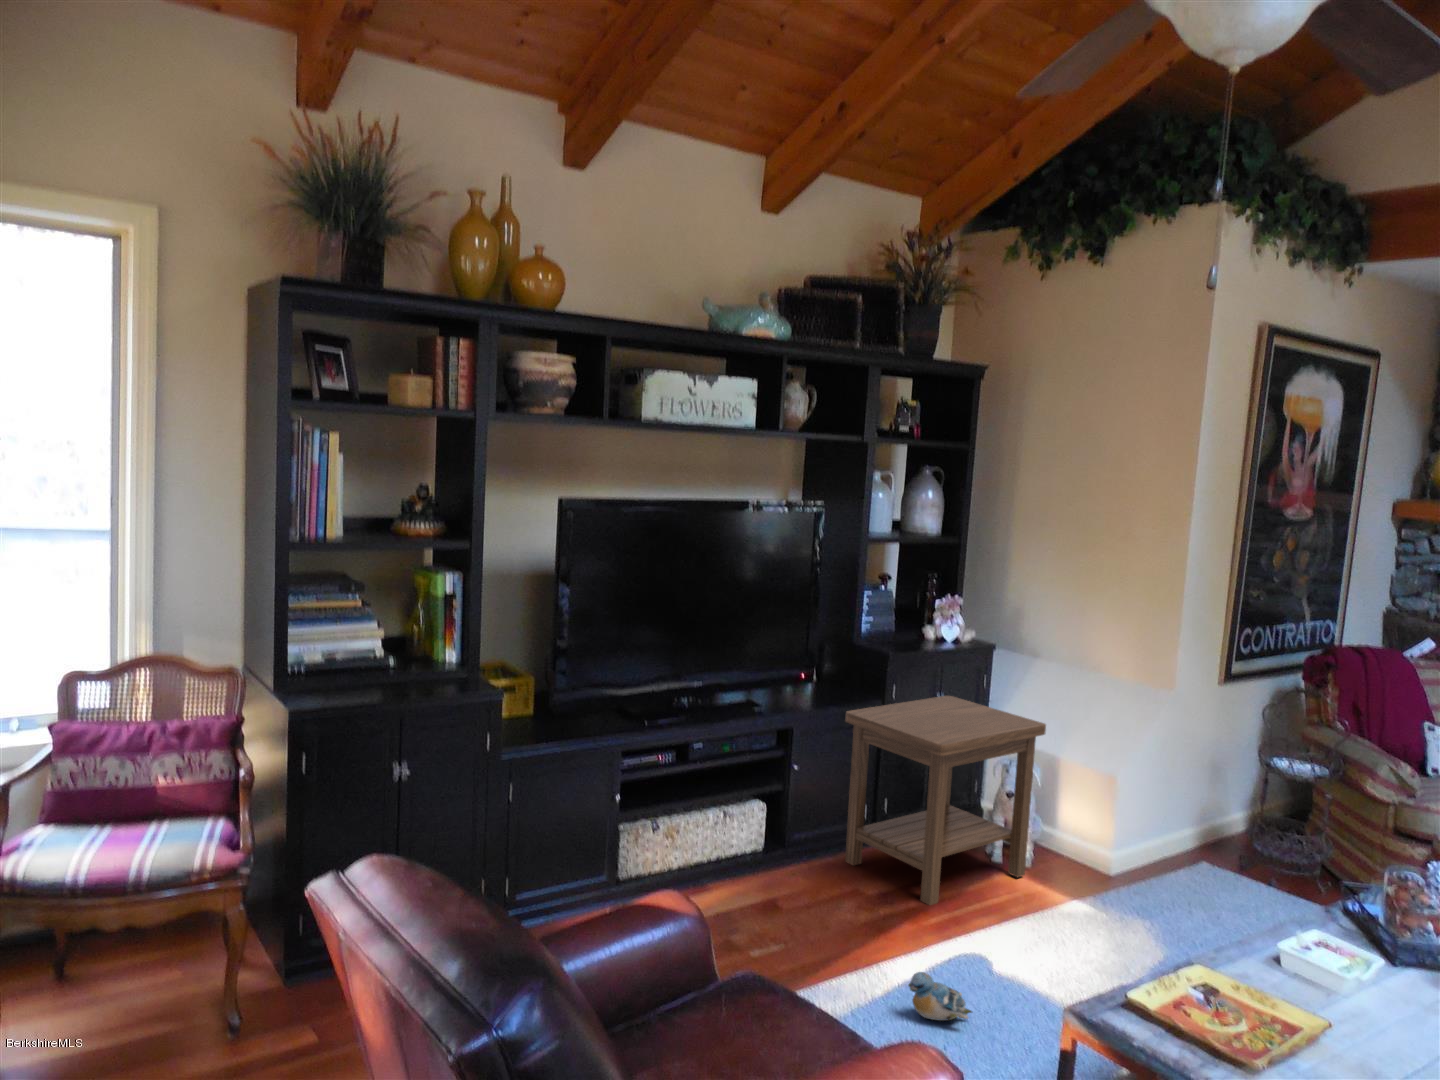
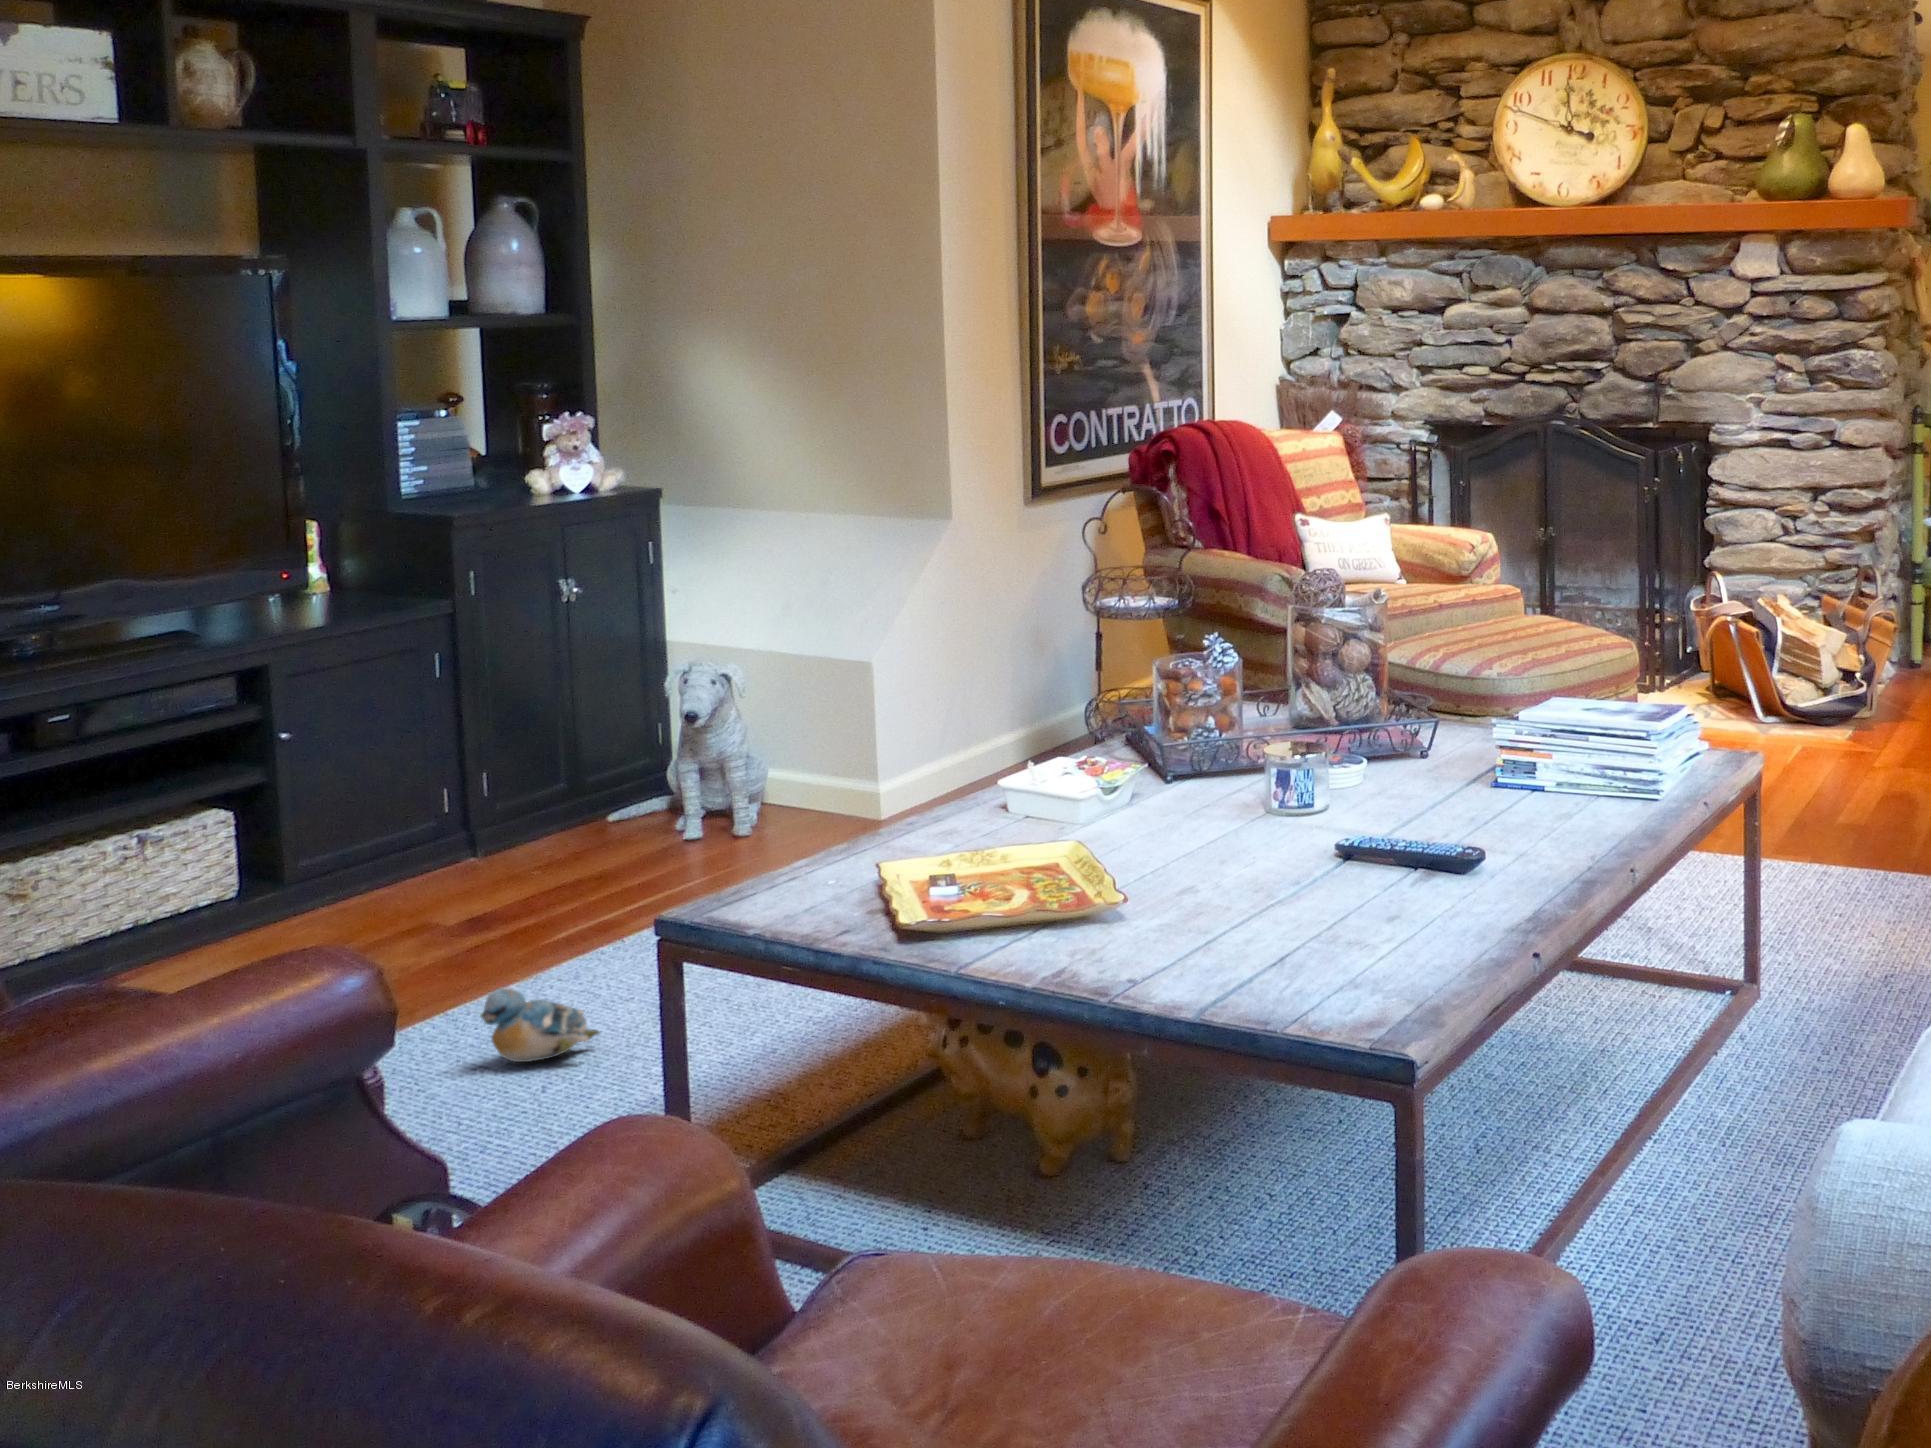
side table: present [845,696,1046,905] -> none [374,582,741,921]

